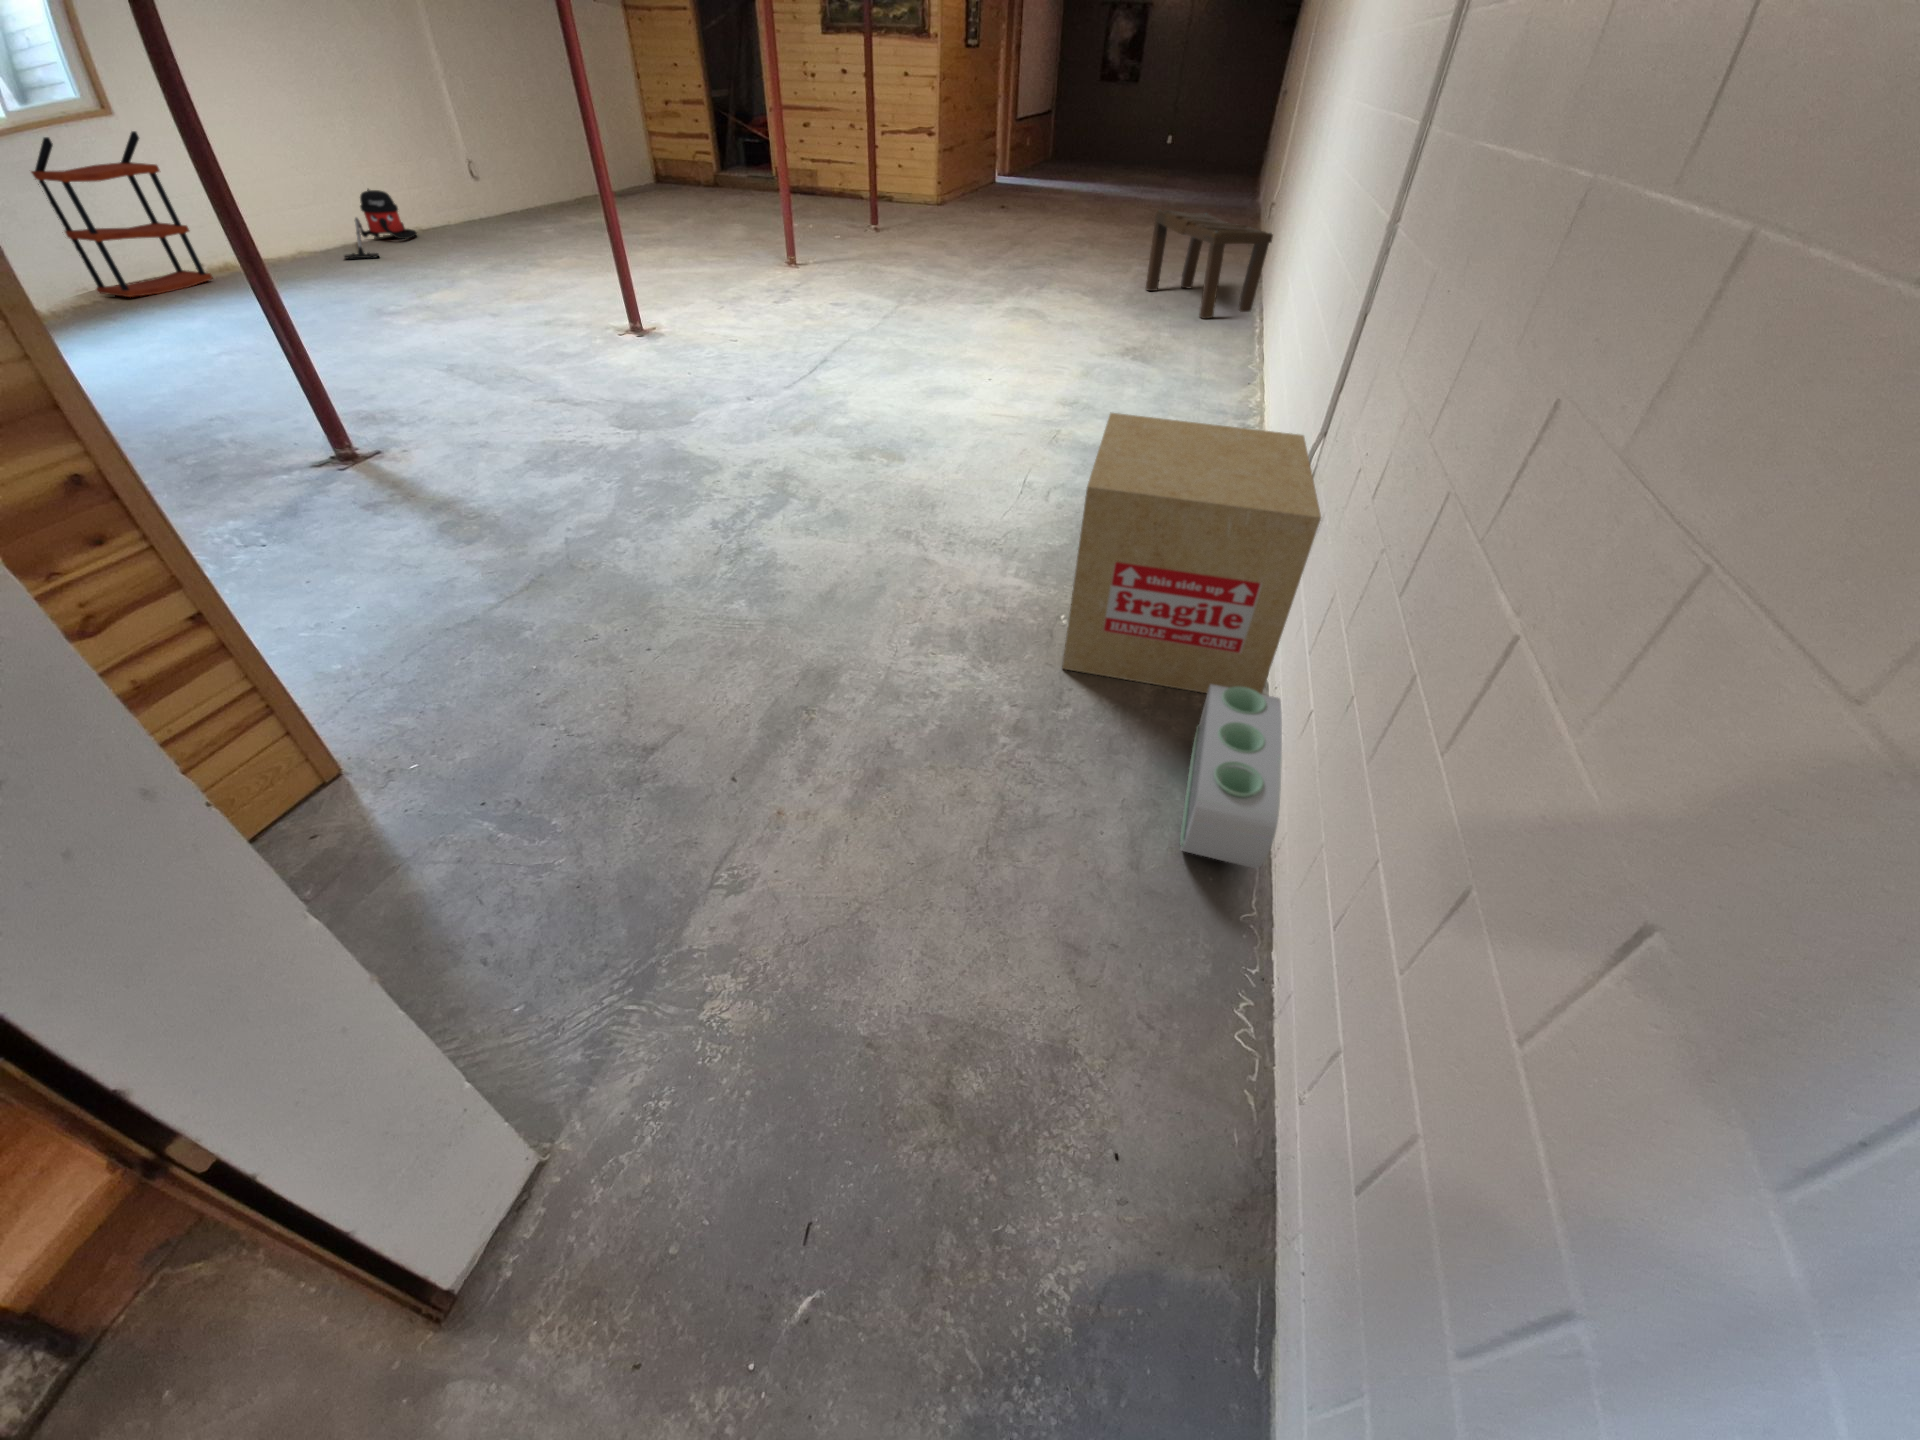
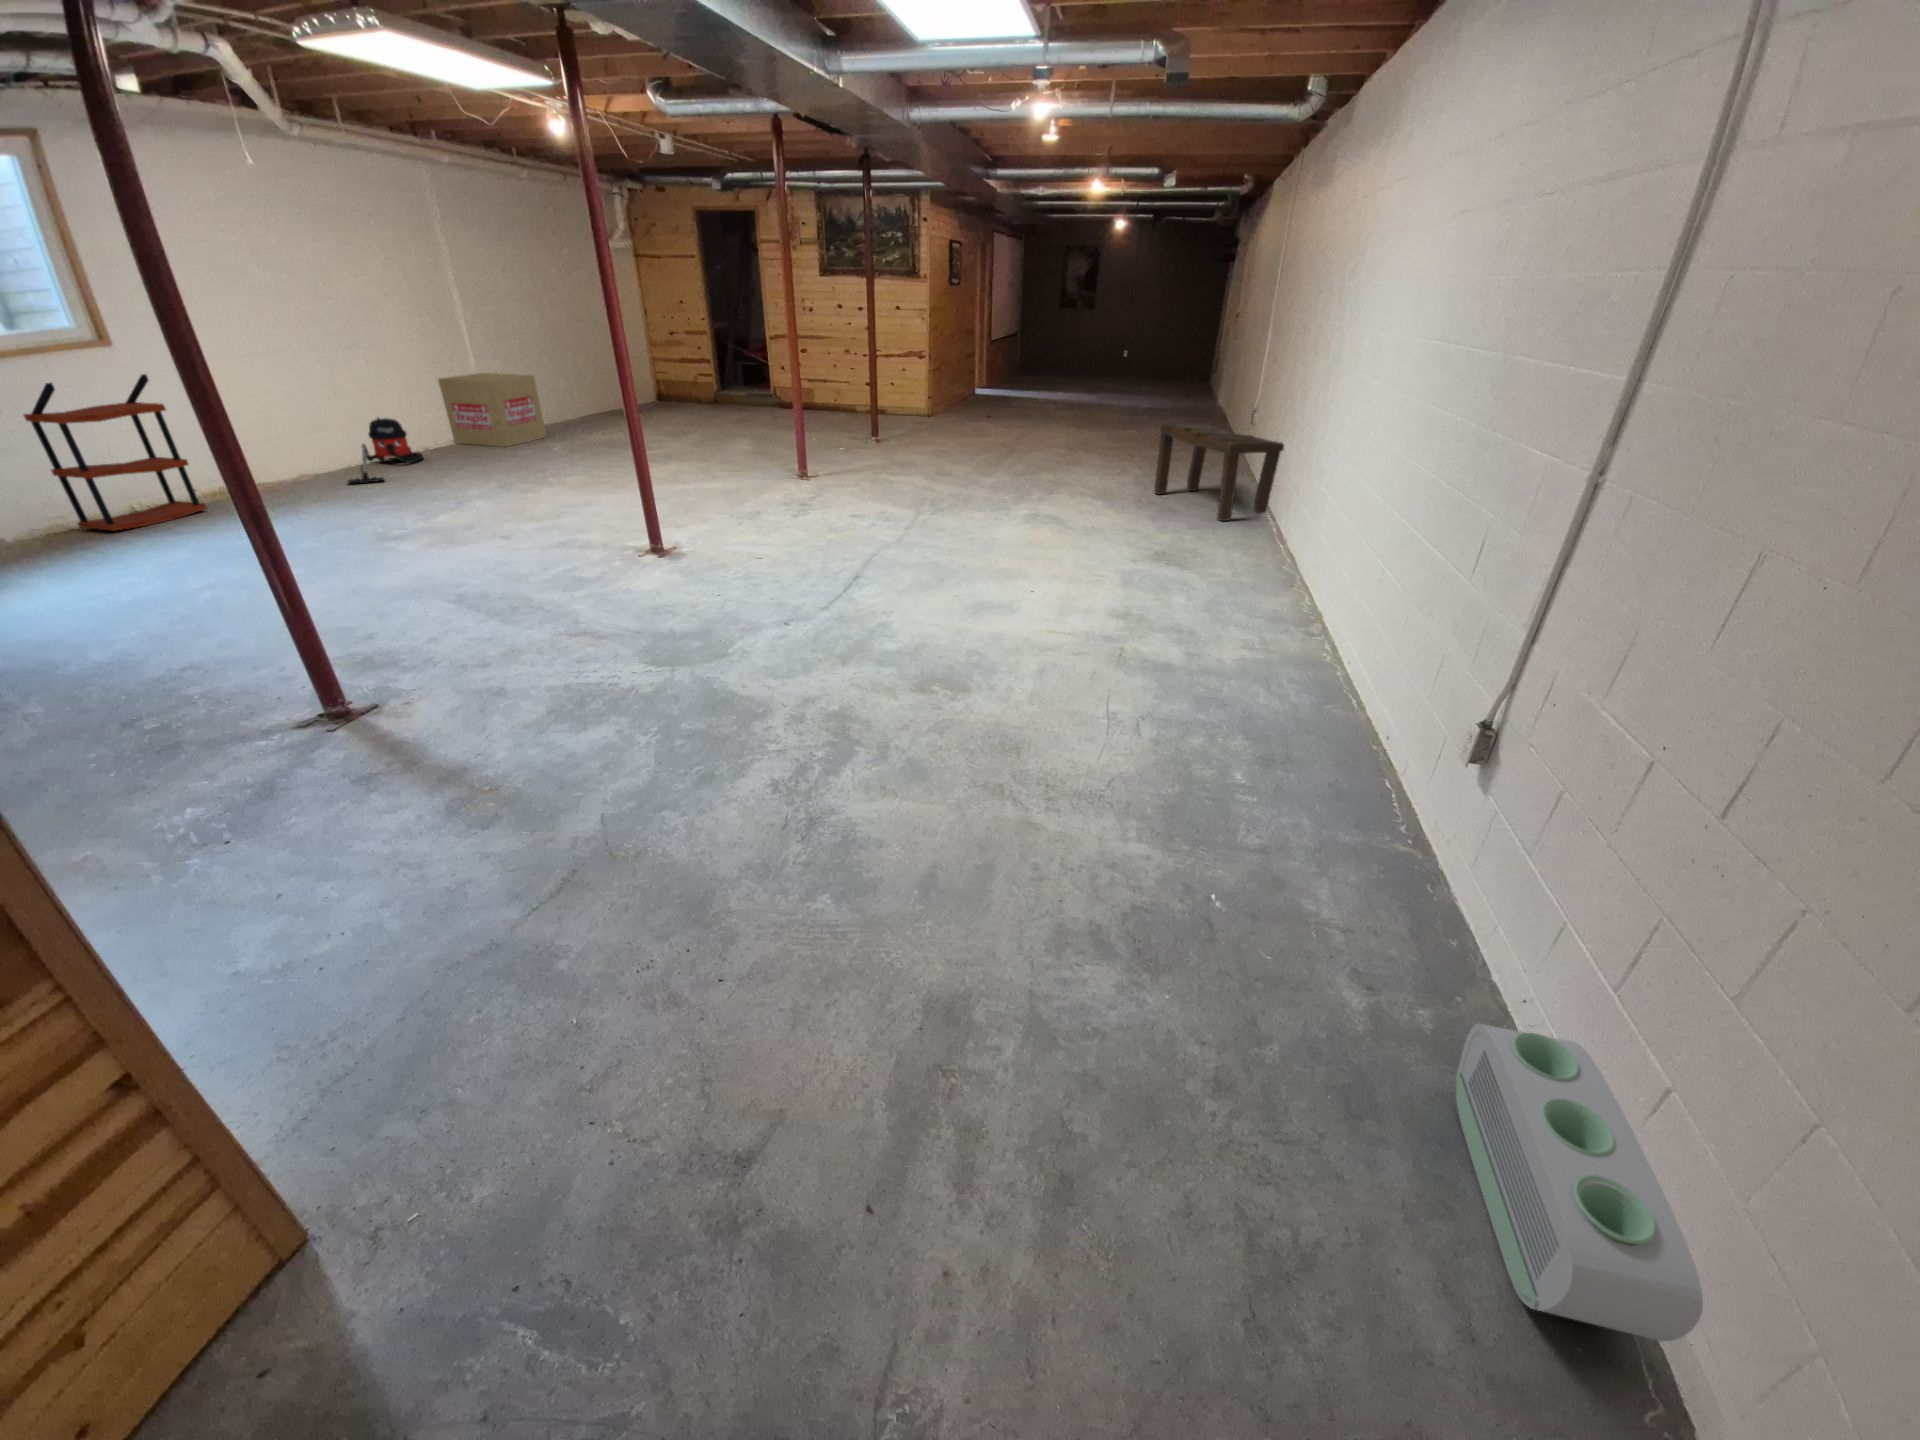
cardboard box: present [1062,413,1321,694] -> present [438,373,546,447]

